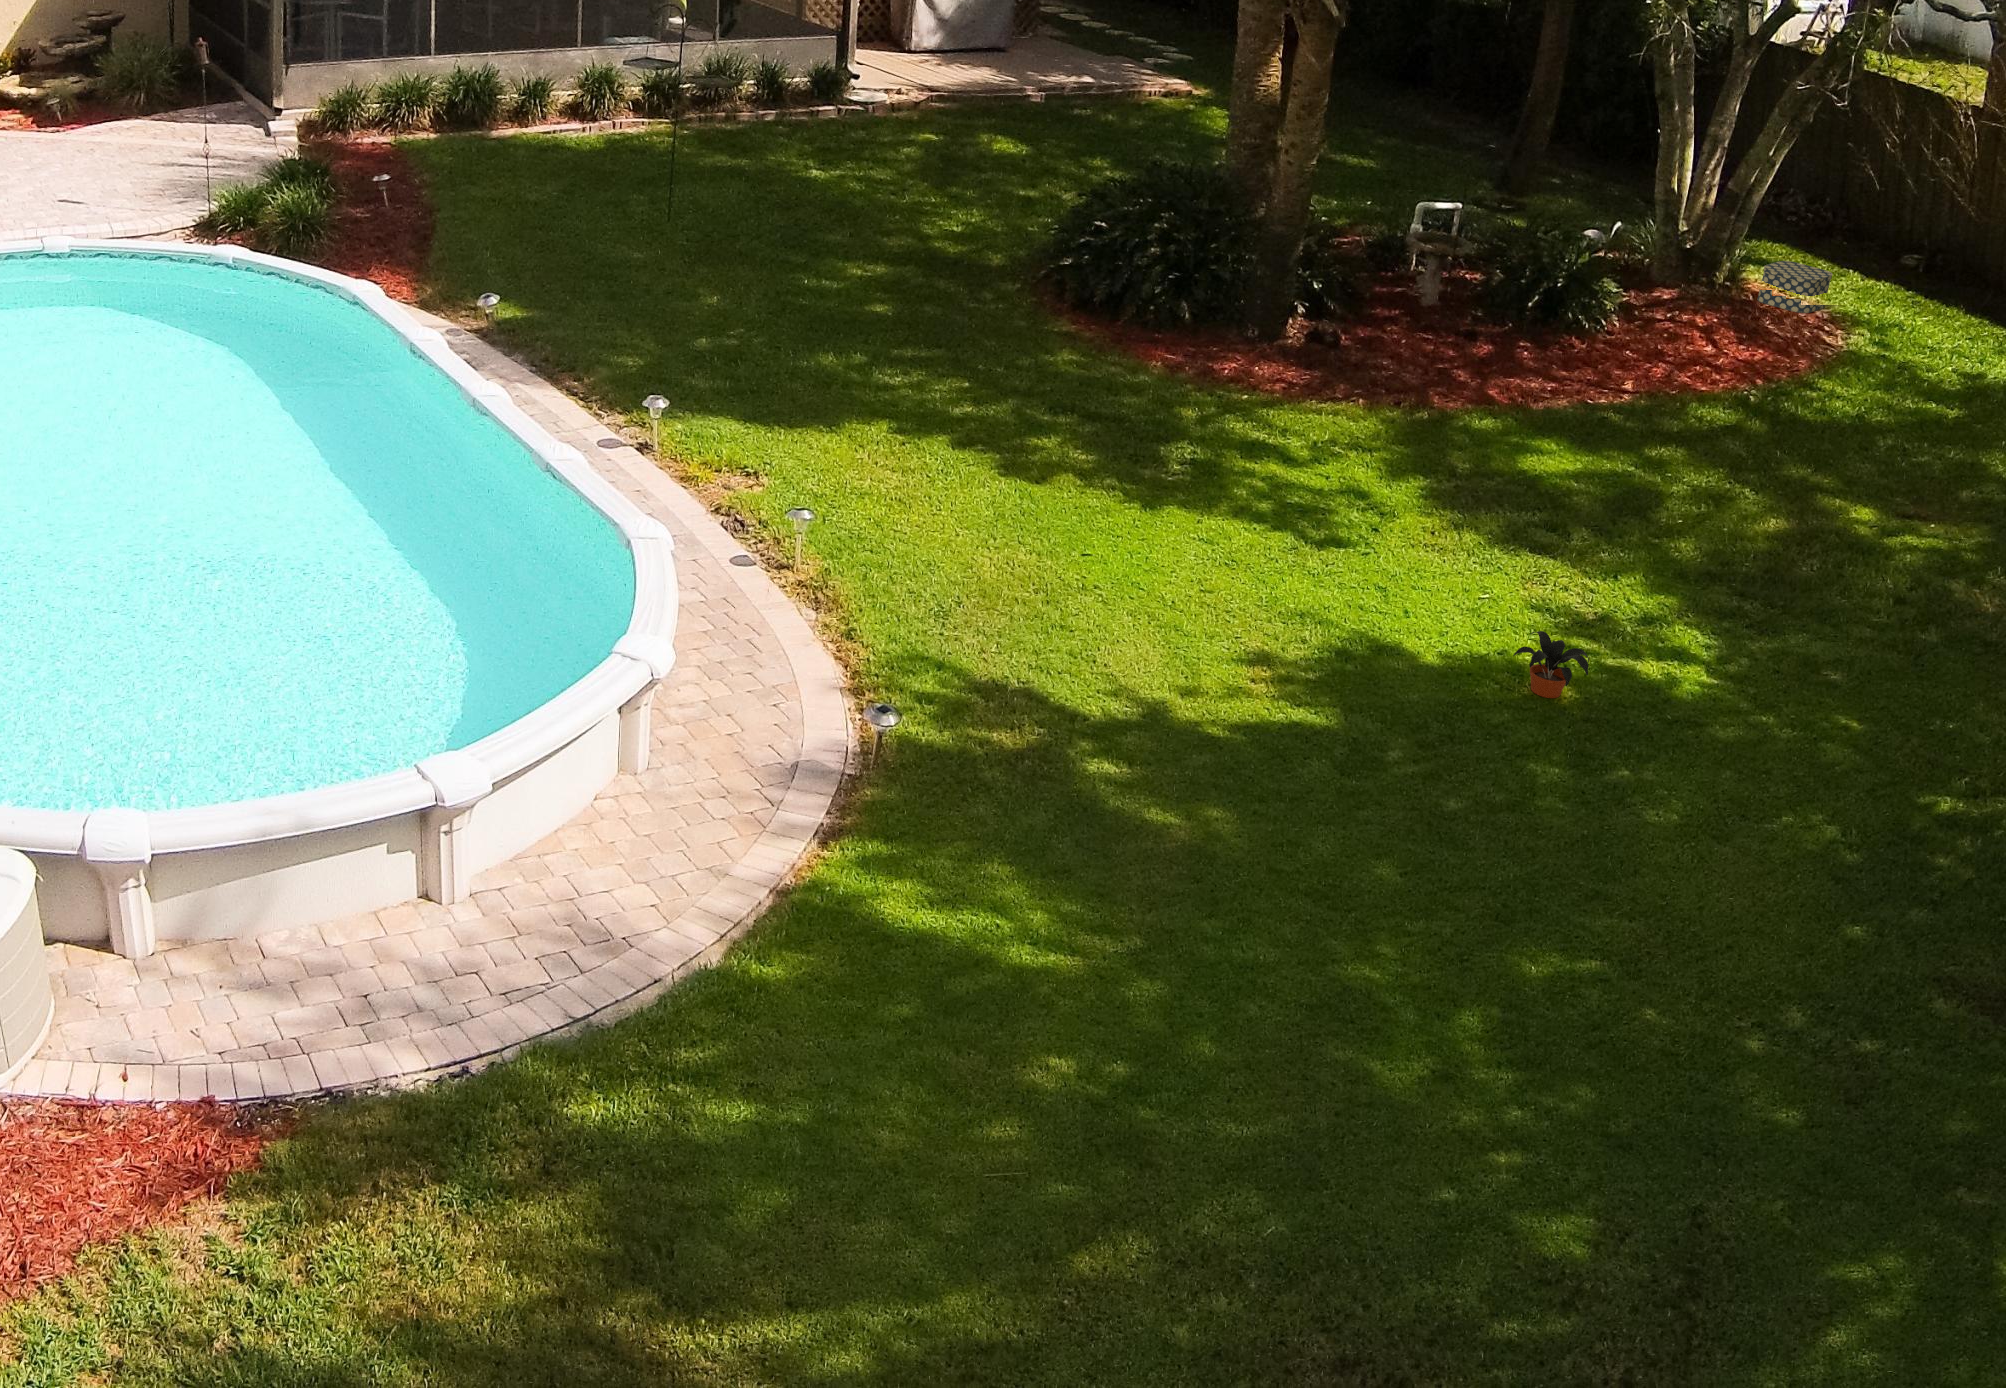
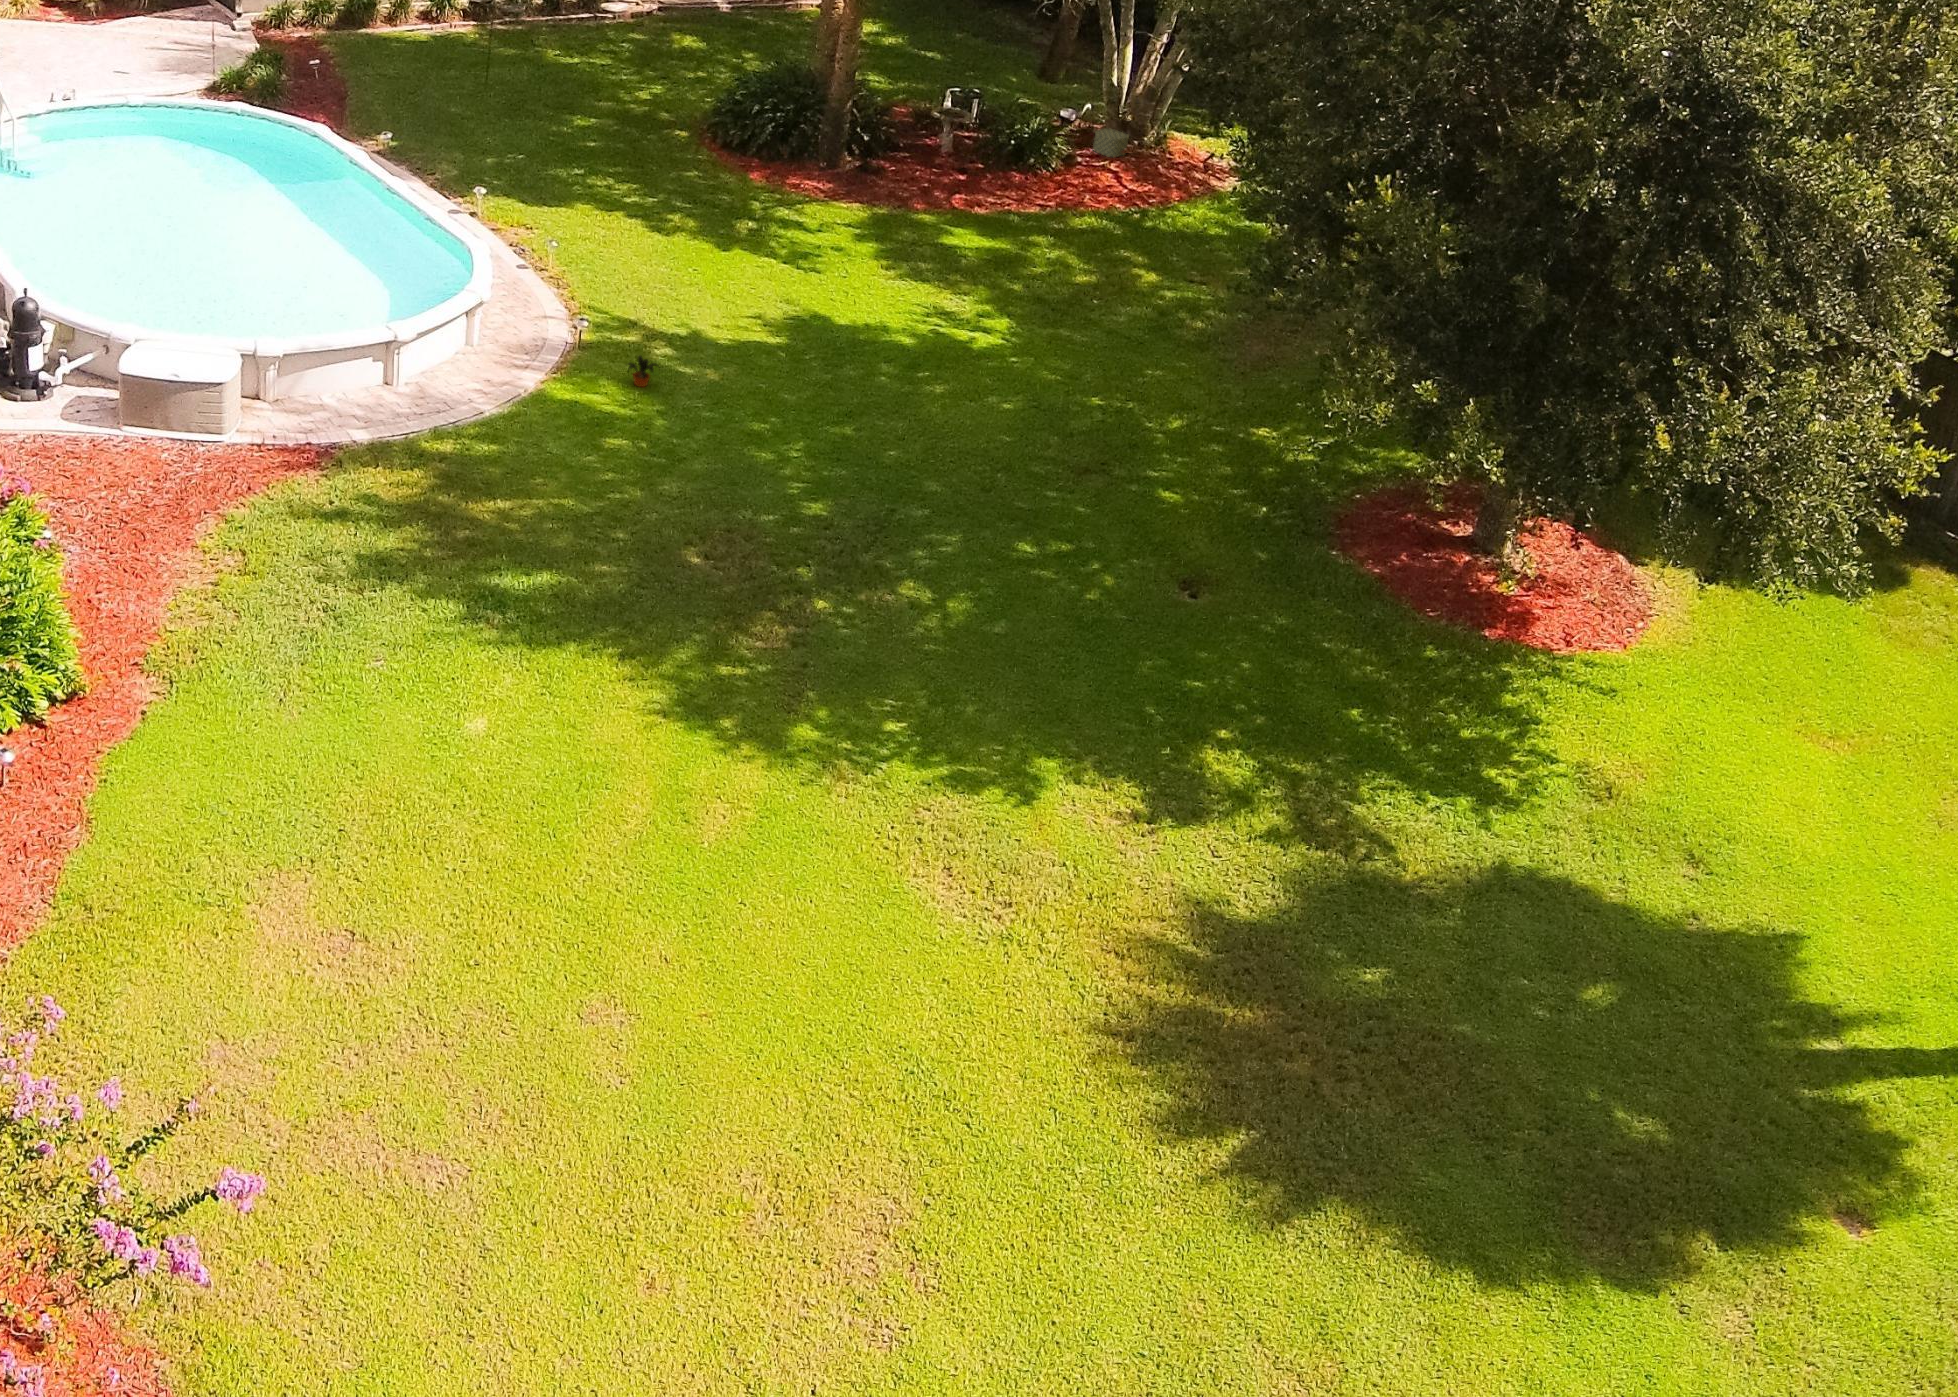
potted plant: present [1513,631,1589,698] -> present [628,356,658,387]

